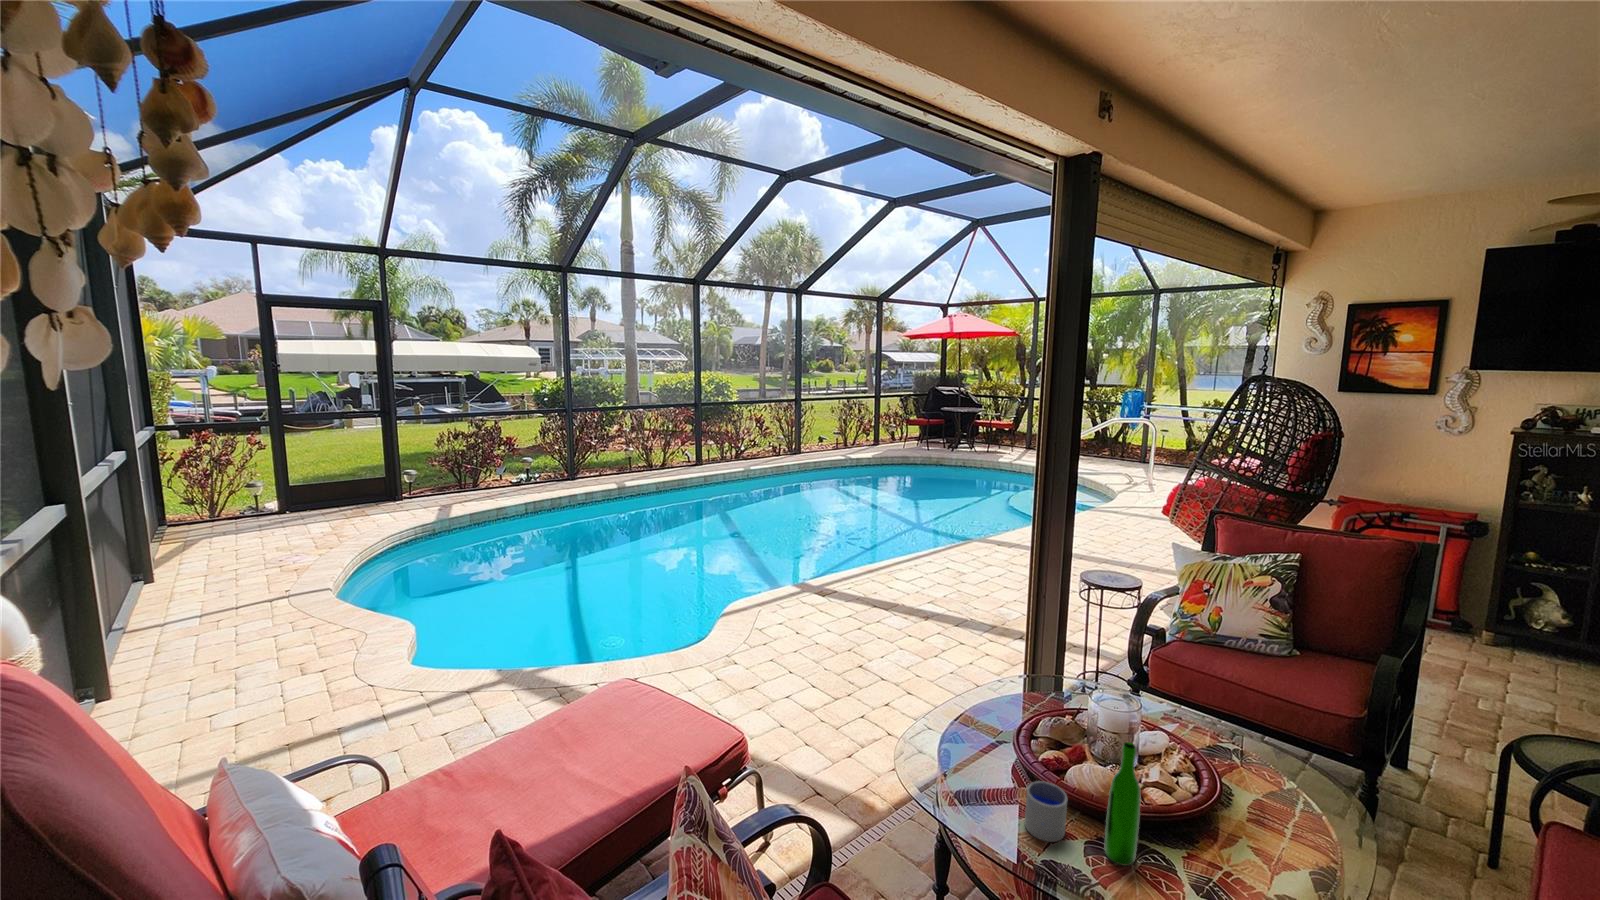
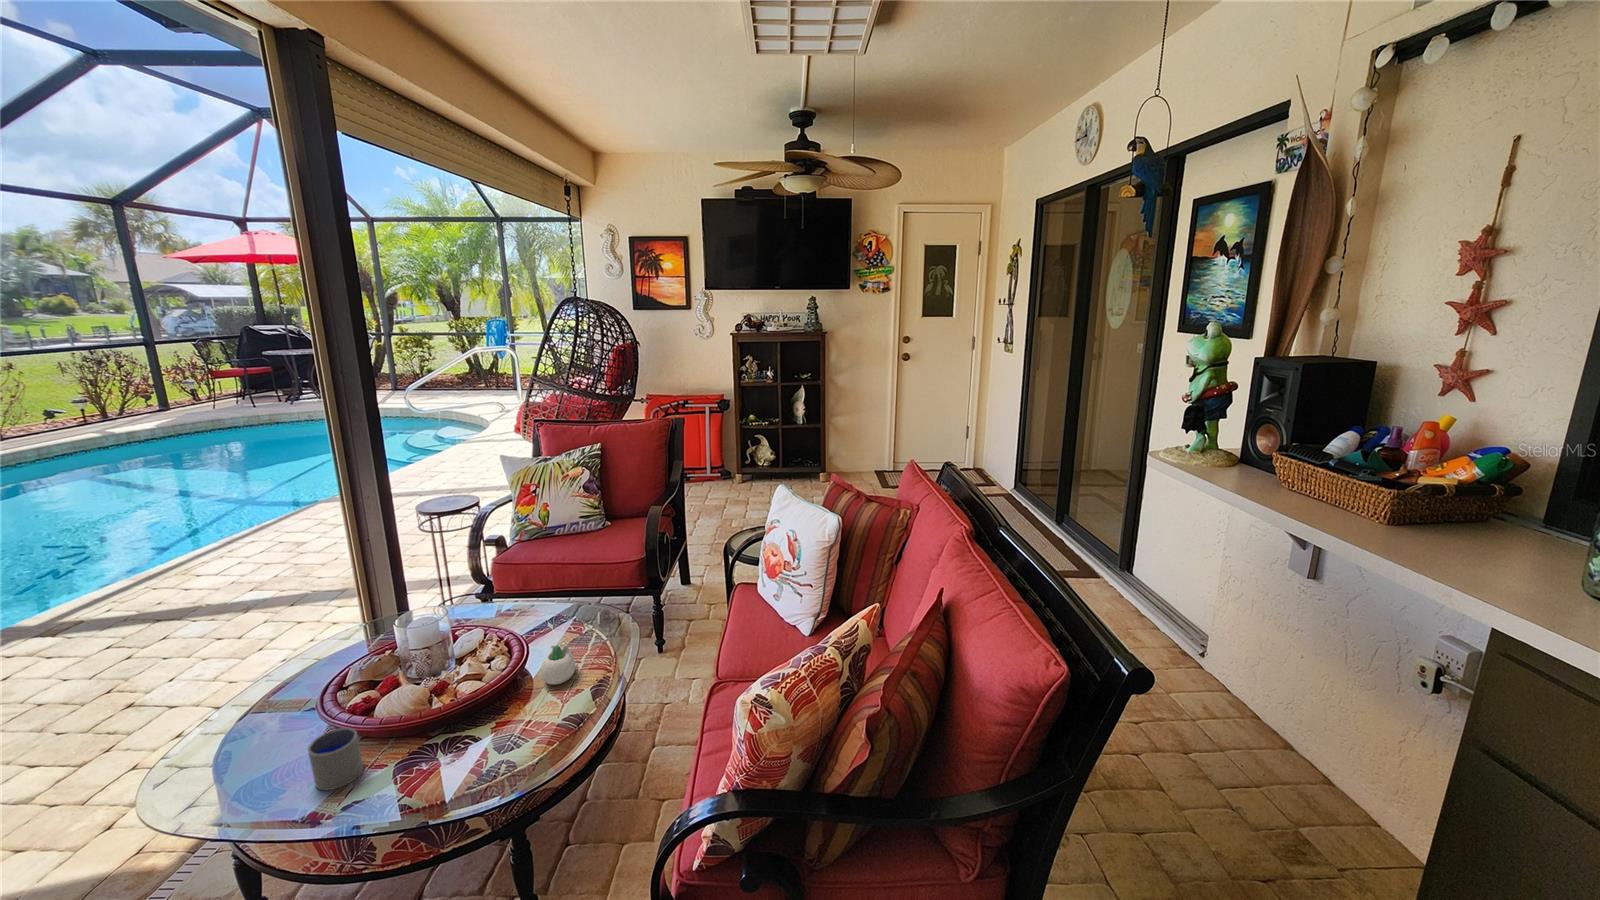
wine bottle: present [1105,742,1141,866] -> none [394,653,434,768]
succulent planter: none [1253,798,1301,852] -> present [541,645,575,685]

